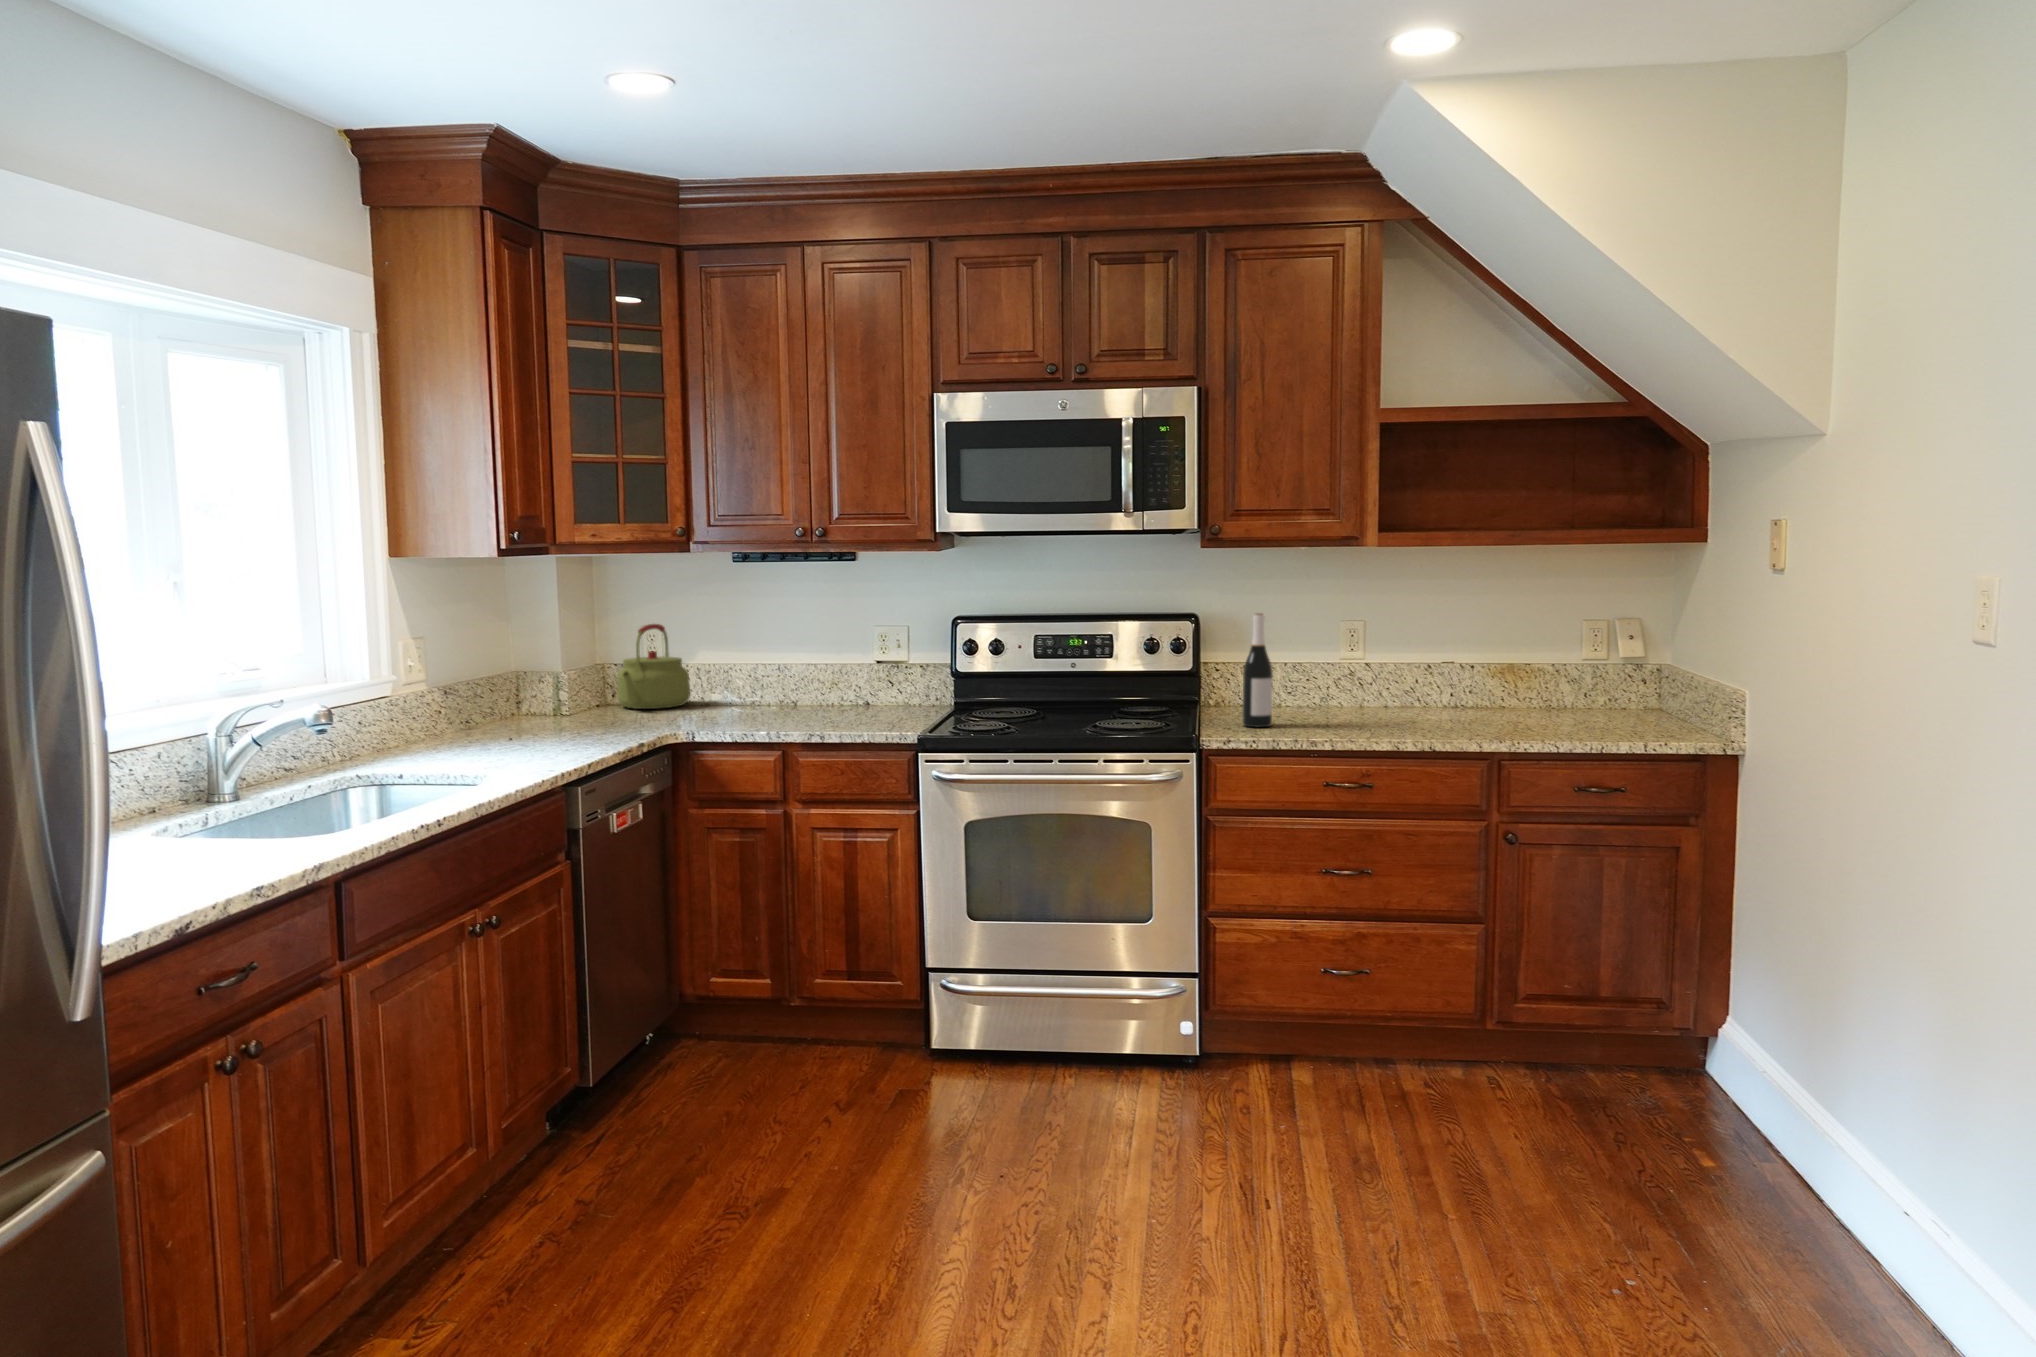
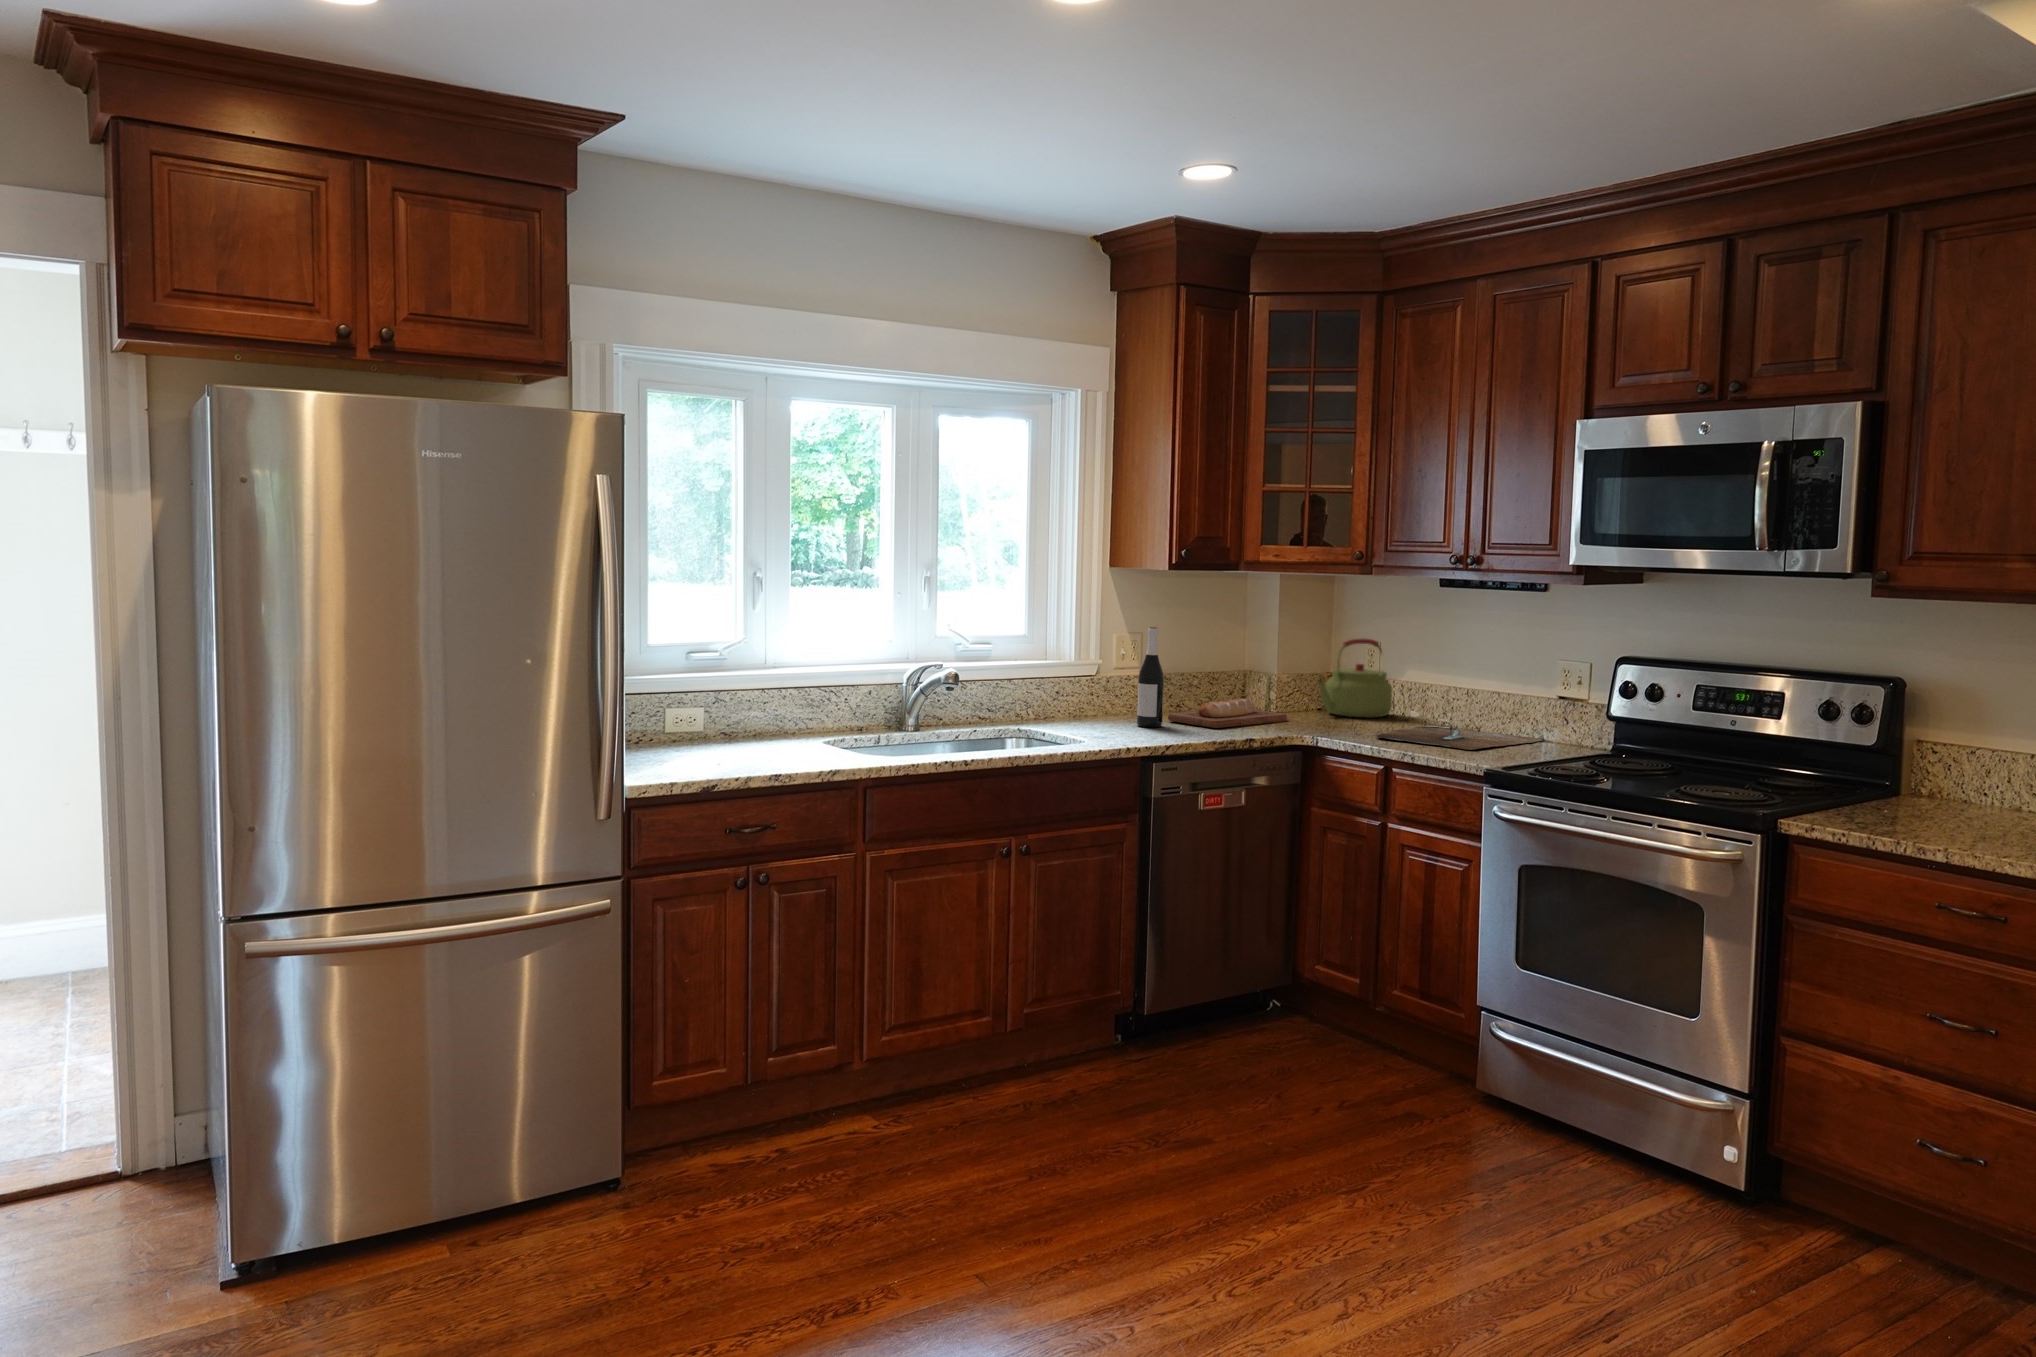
wine bottle: present [1243,613,1273,727] -> present [1137,627,1164,727]
cutting board: none [738,700,873,724] -> present [1377,725,1542,750]
bread loaf: none [494,703,610,740] -> present [1168,698,1287,728]

